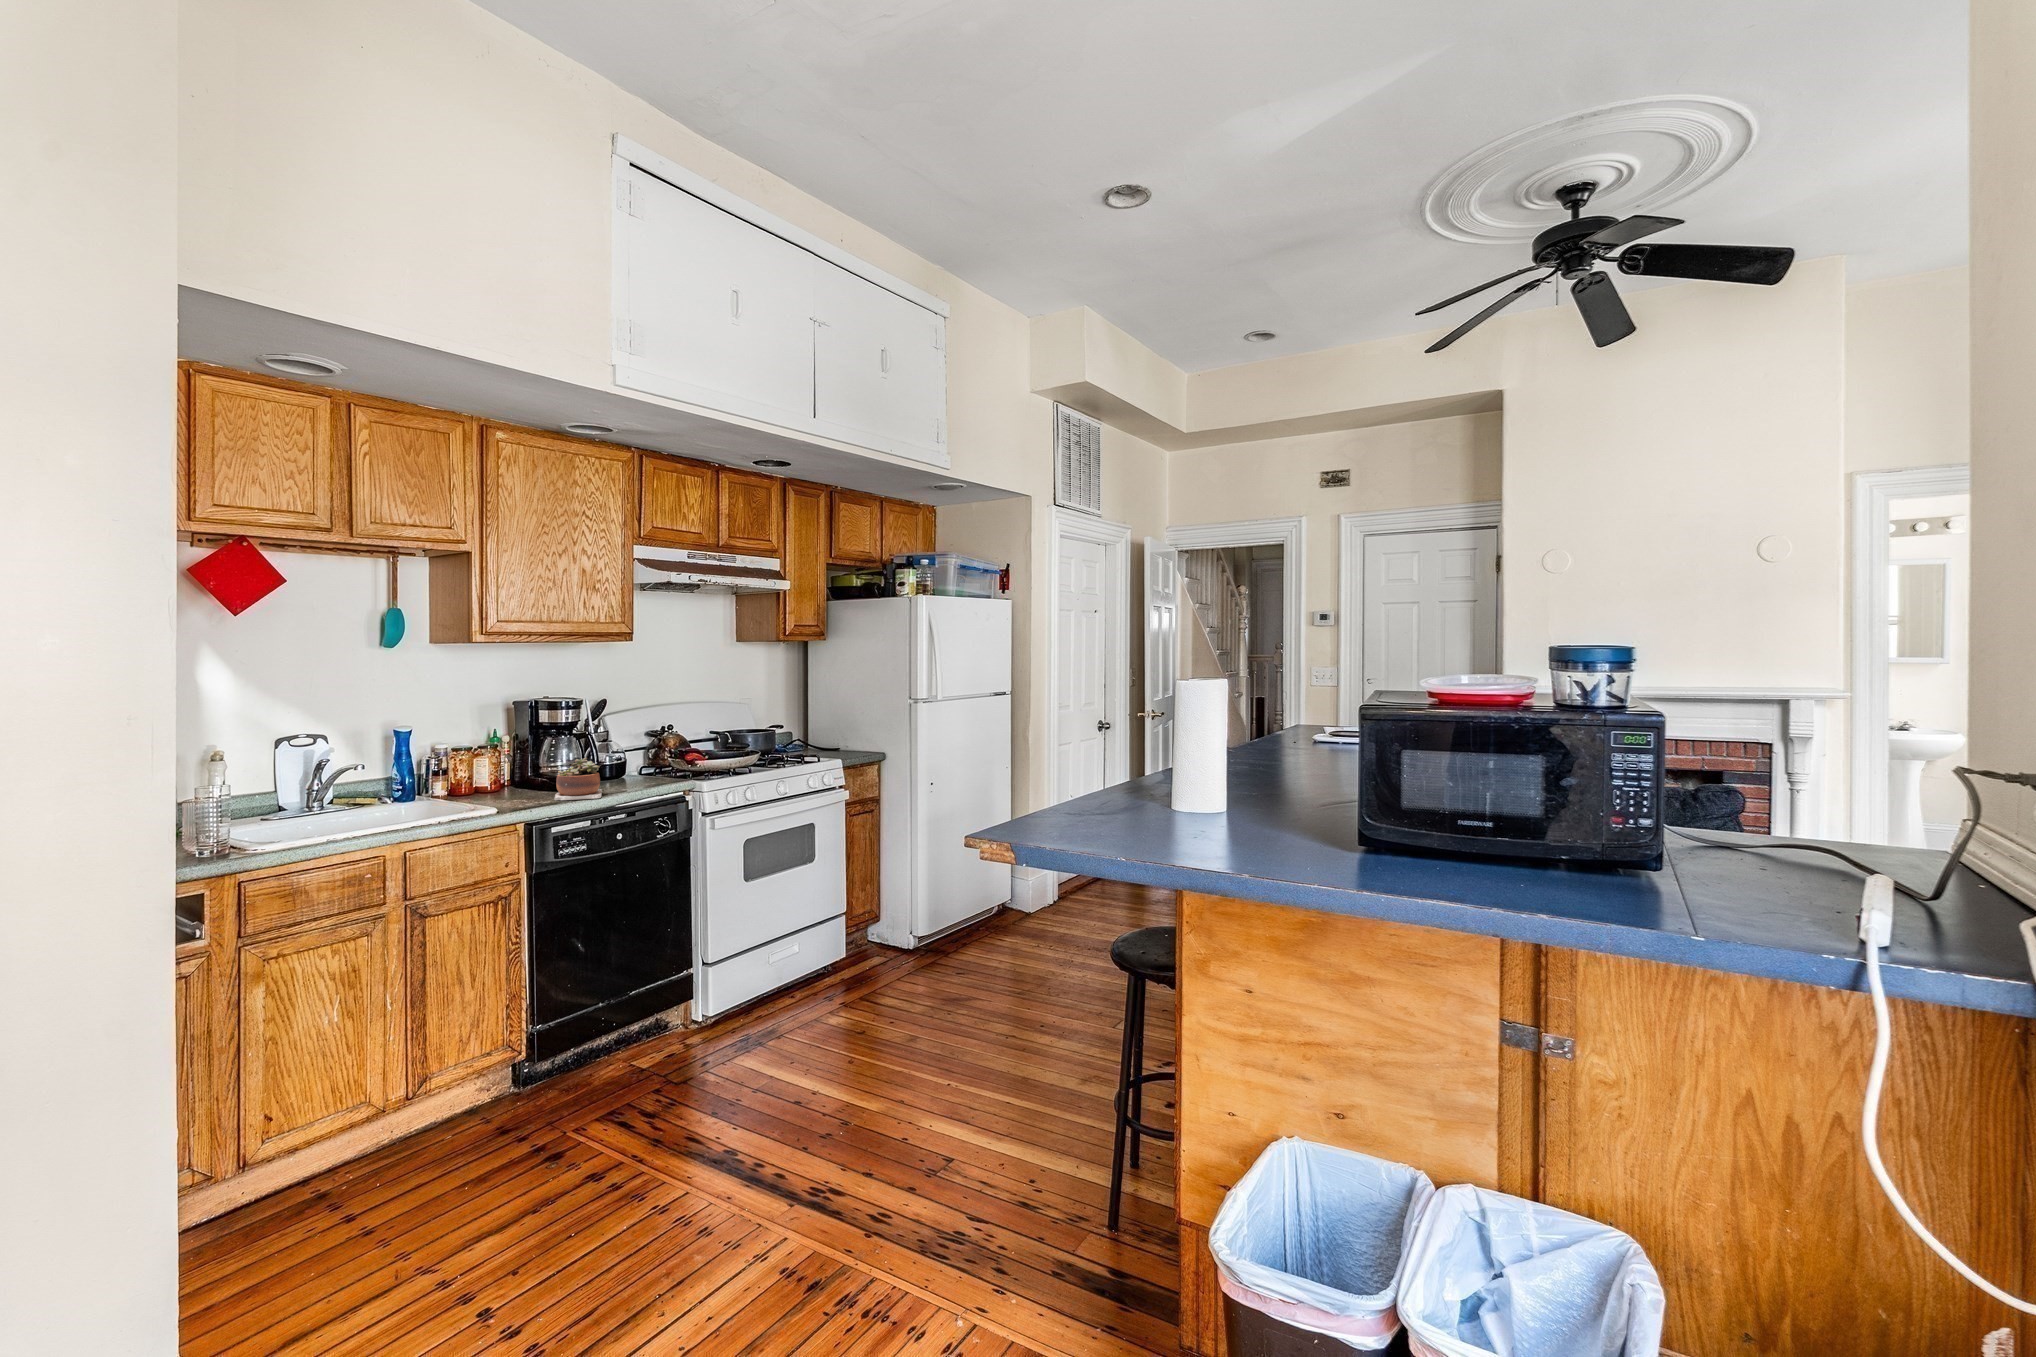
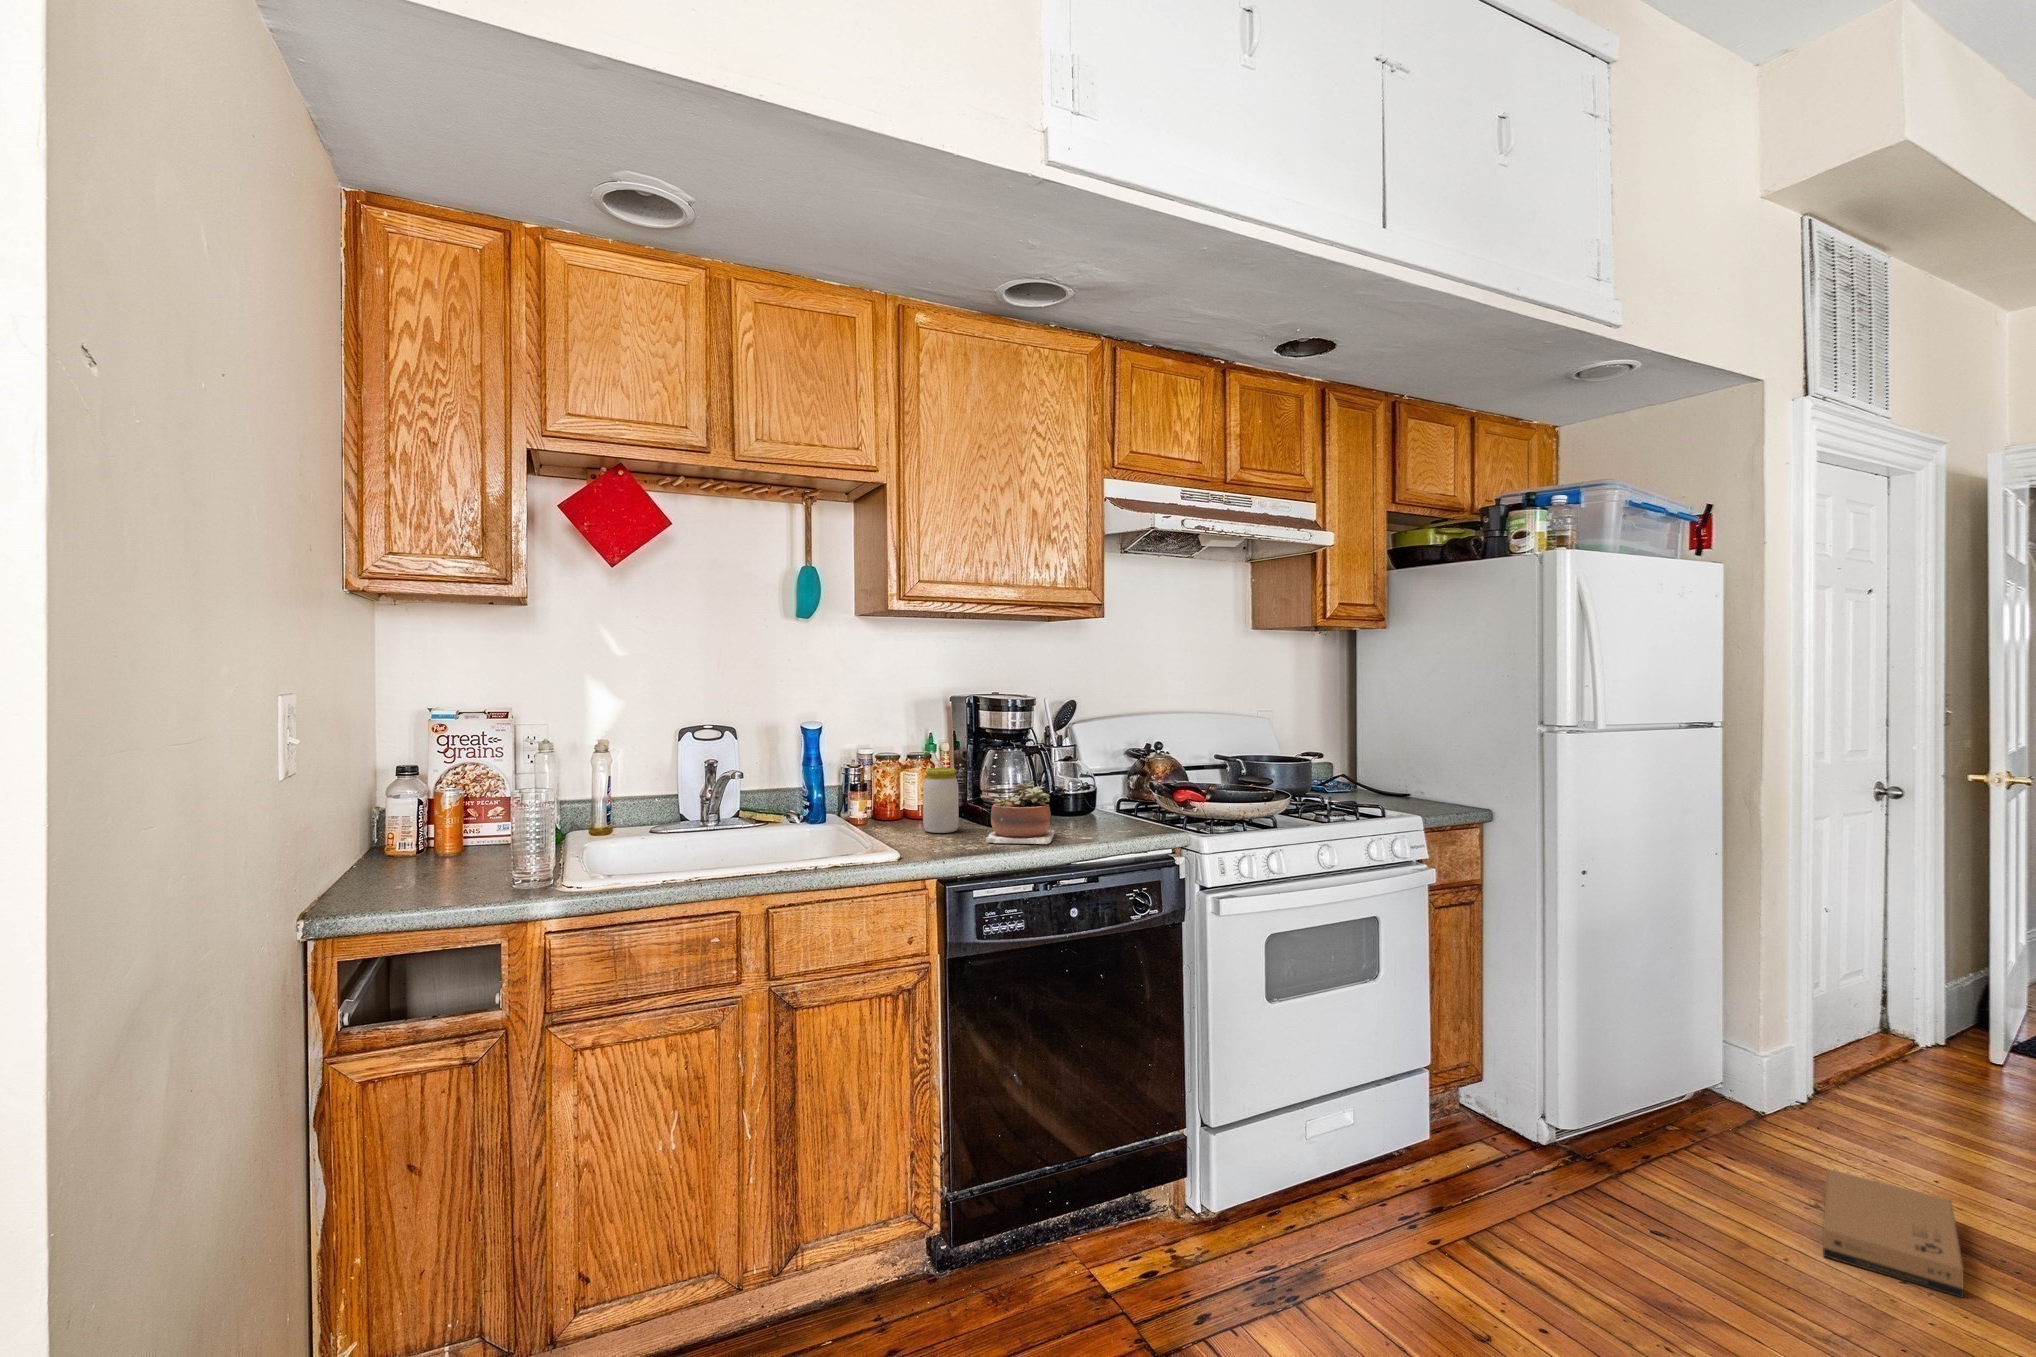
jar: none [501,751,529,797] -> present [923,768,959,833]
cardboard box: none [1029,937,1089,979] -> present [1823,1169,1964,1297]

